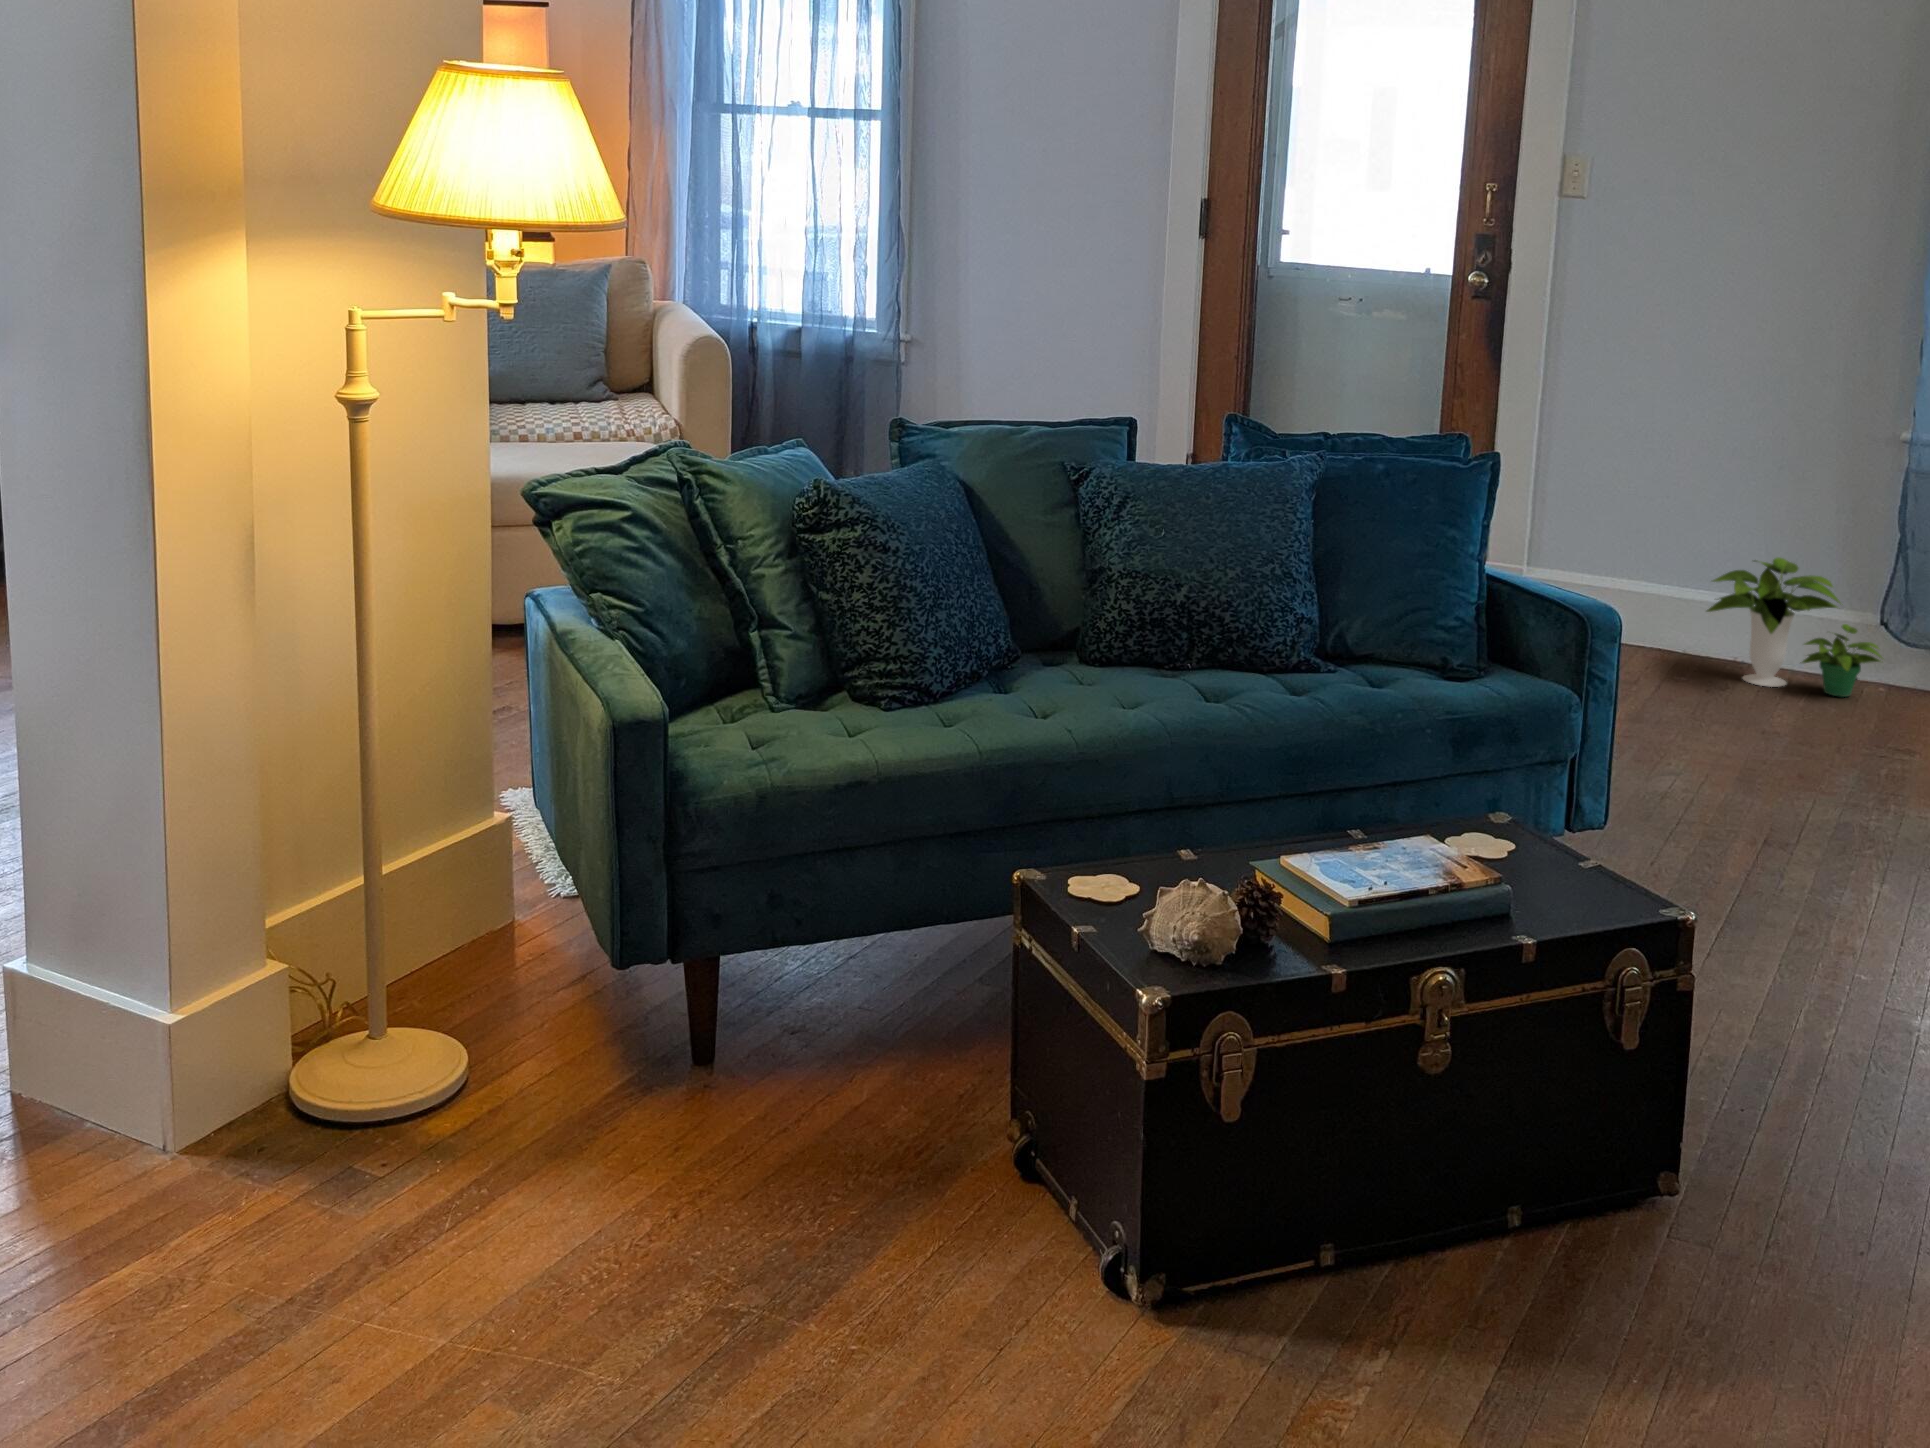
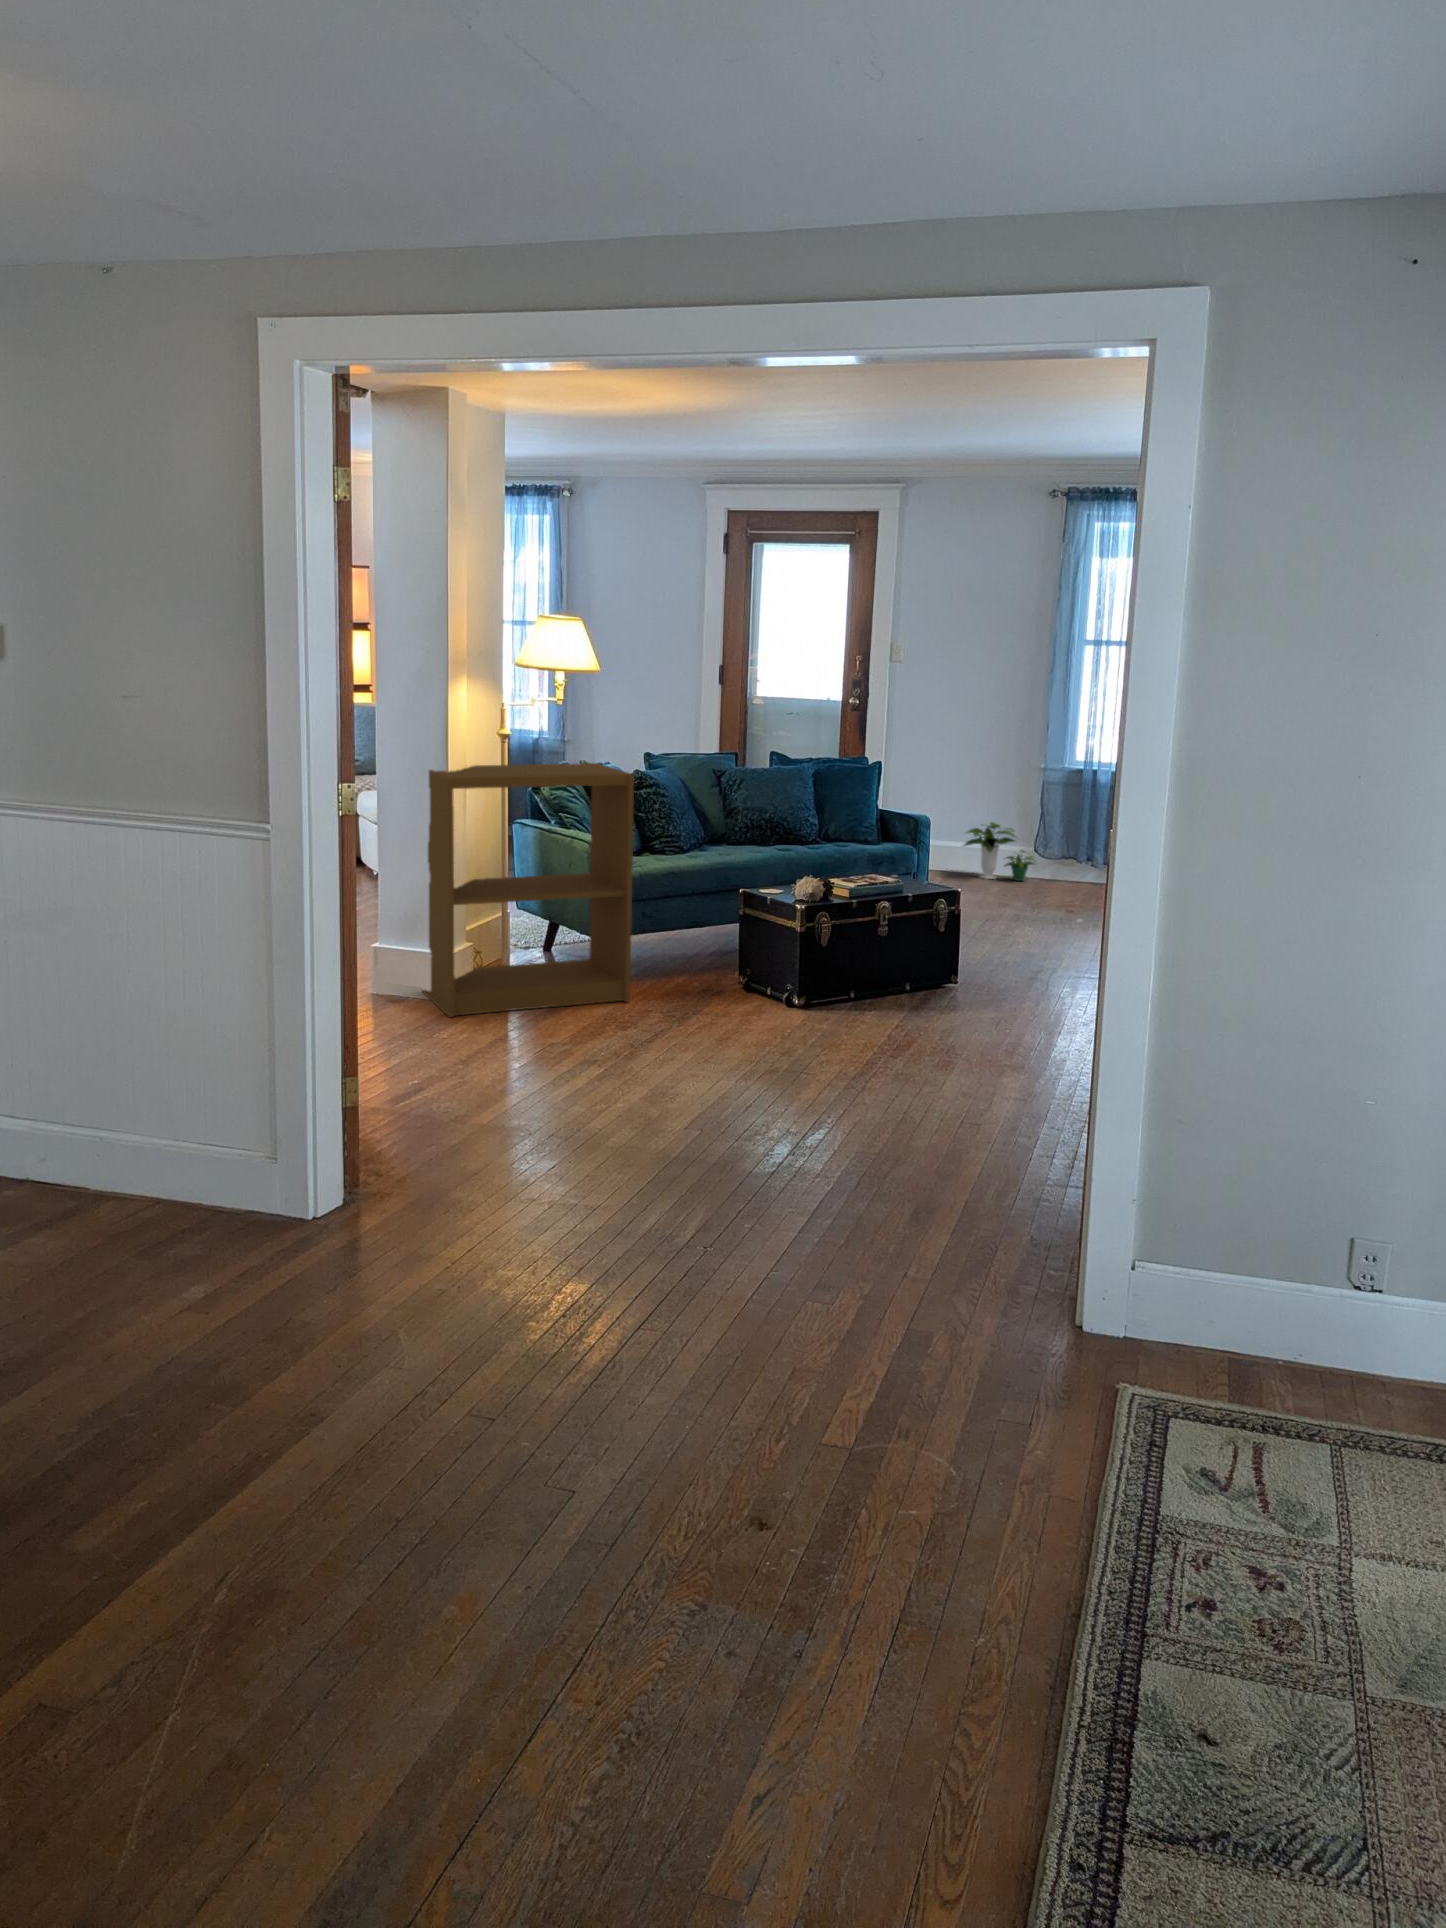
bookshelf: none [7,486,652,1274] -> present [422,763,634,1017]

